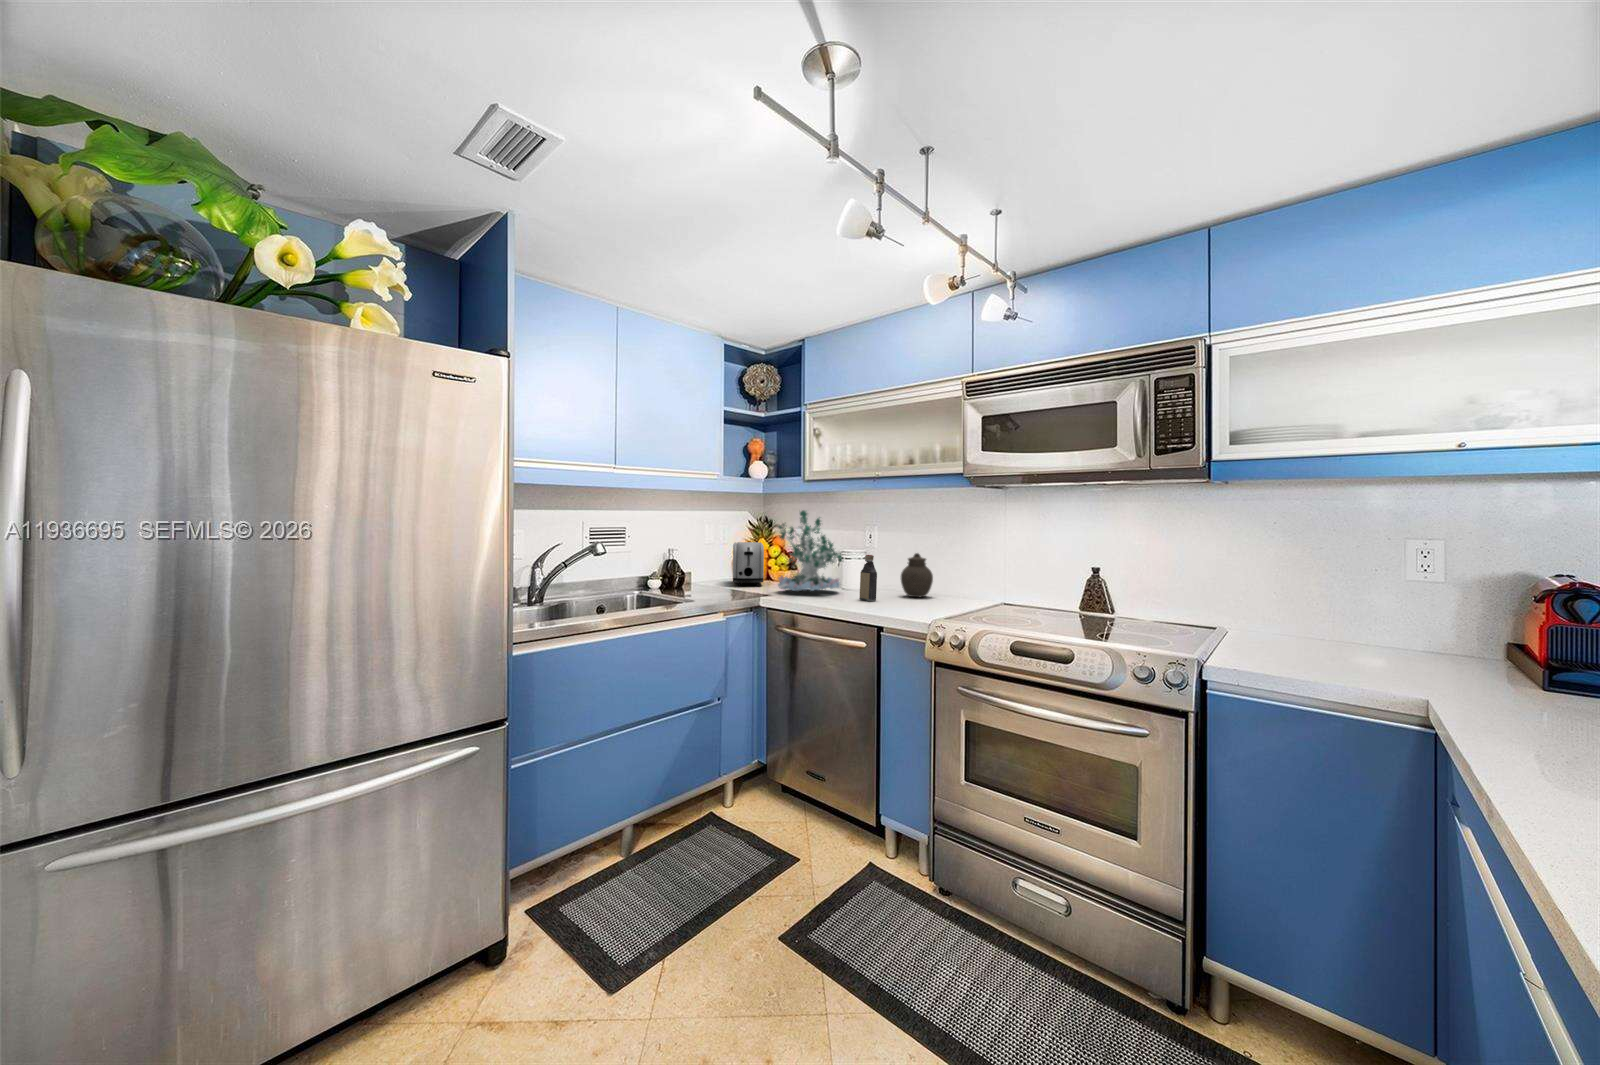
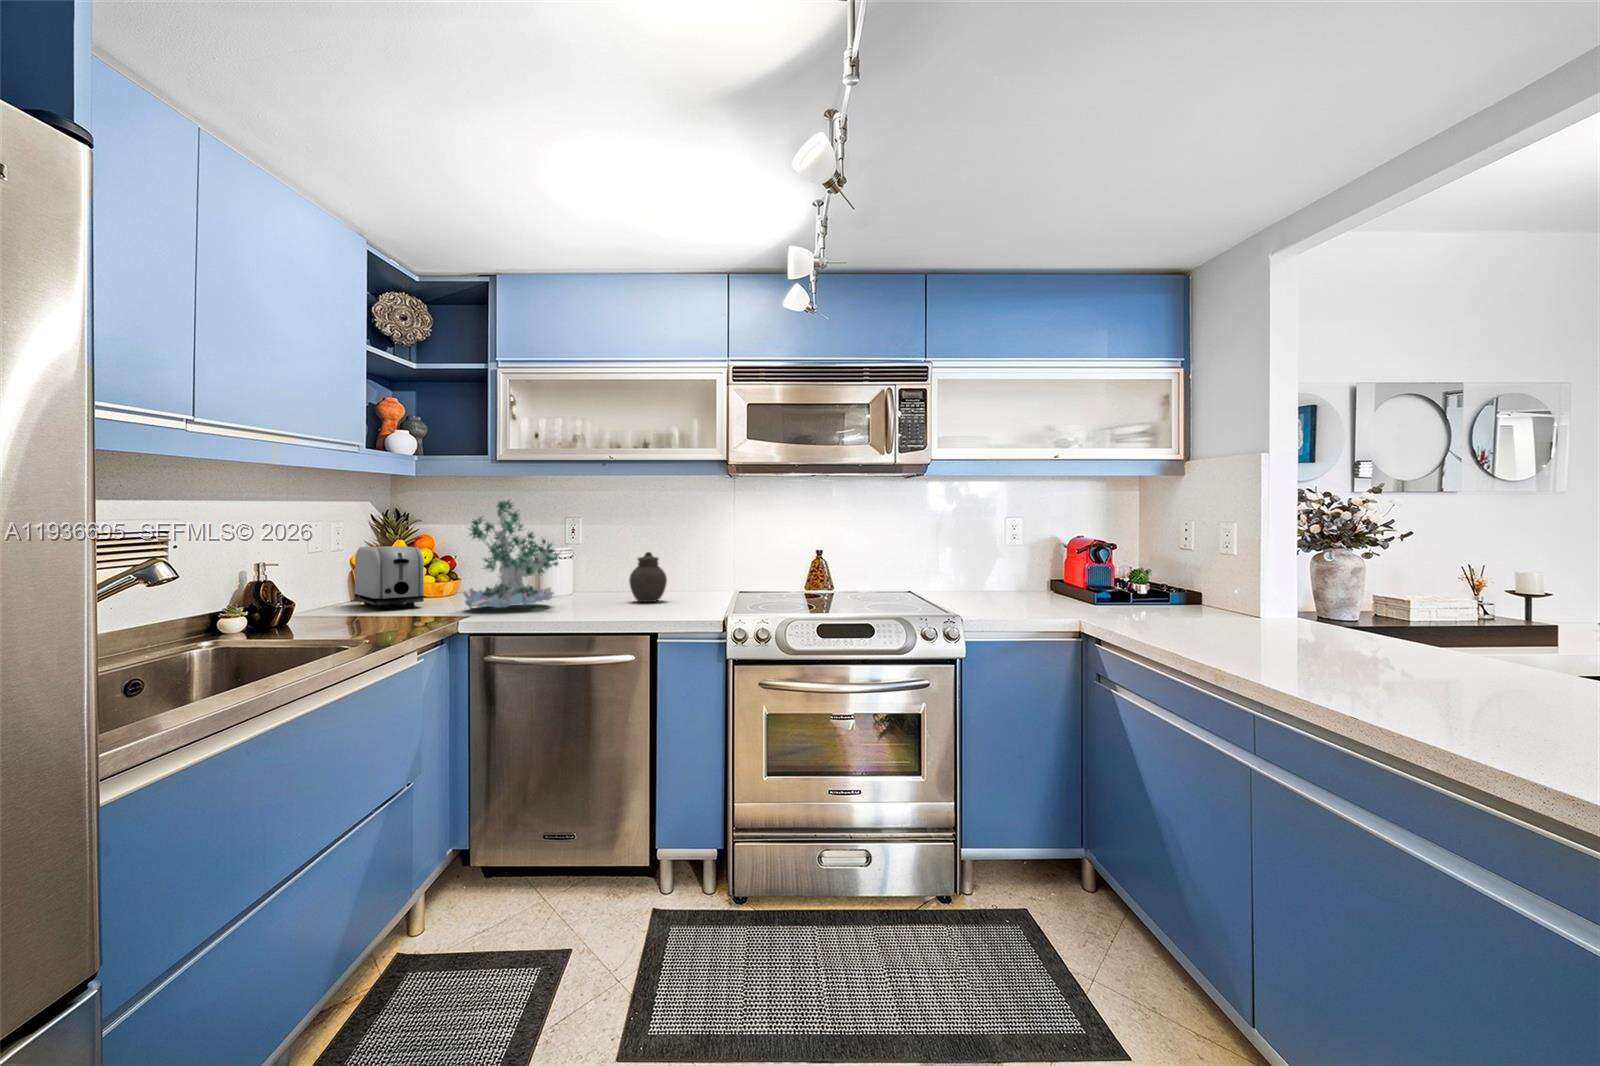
bottle: present [859,555,877,601] -> none [594,555,617,610]

